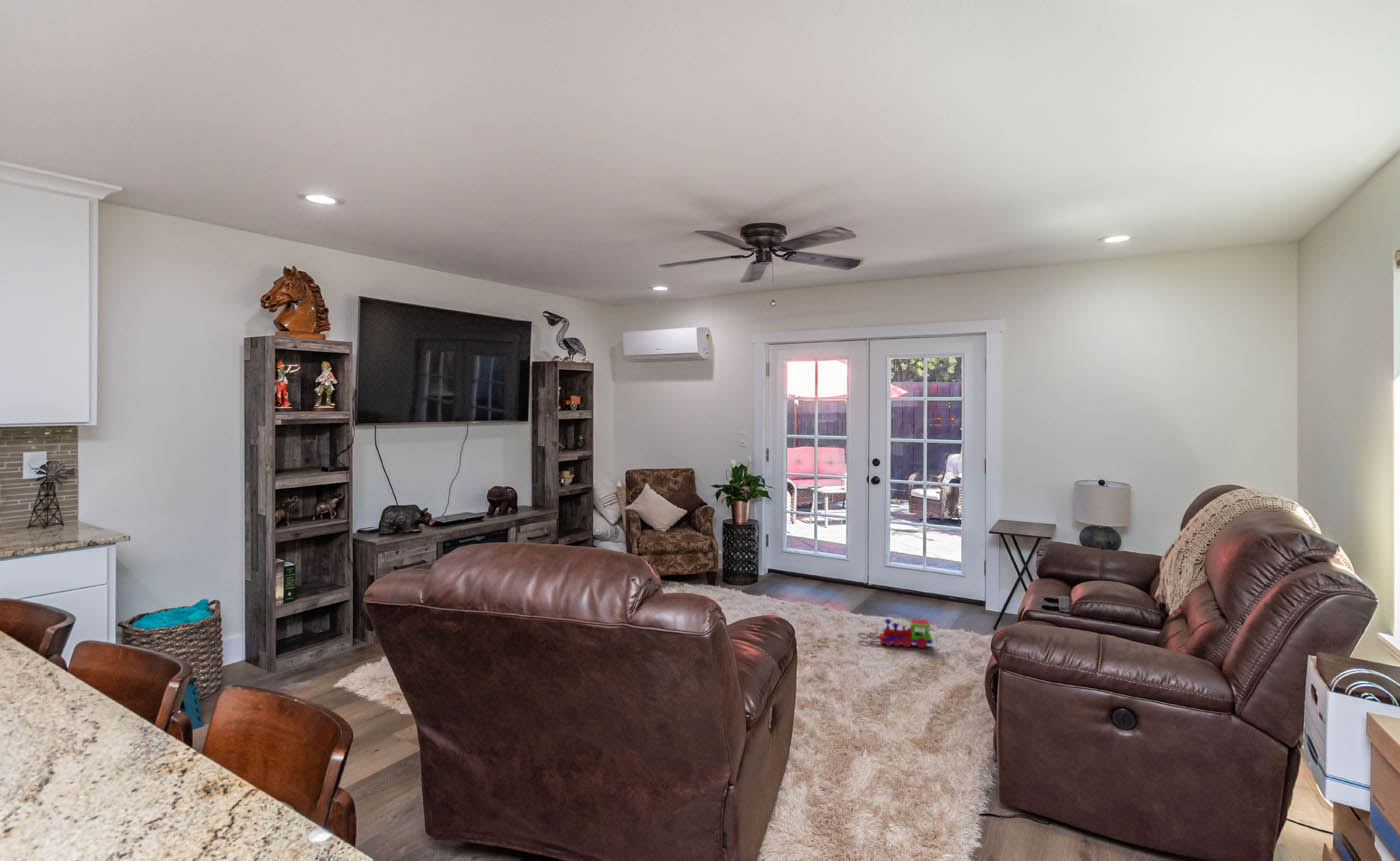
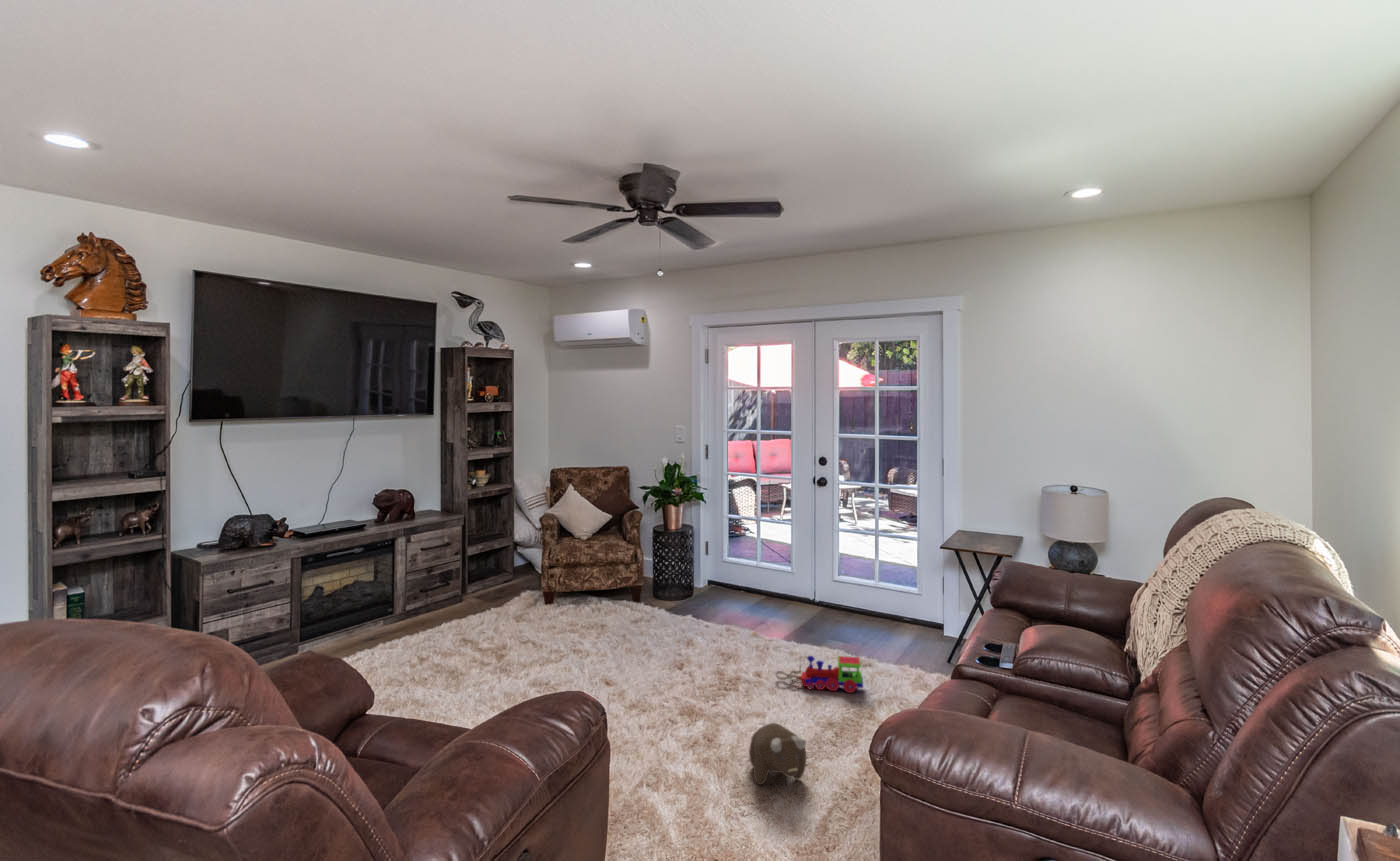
plush toy: none [862,660,913,705] -> present [749,723,806,785]

